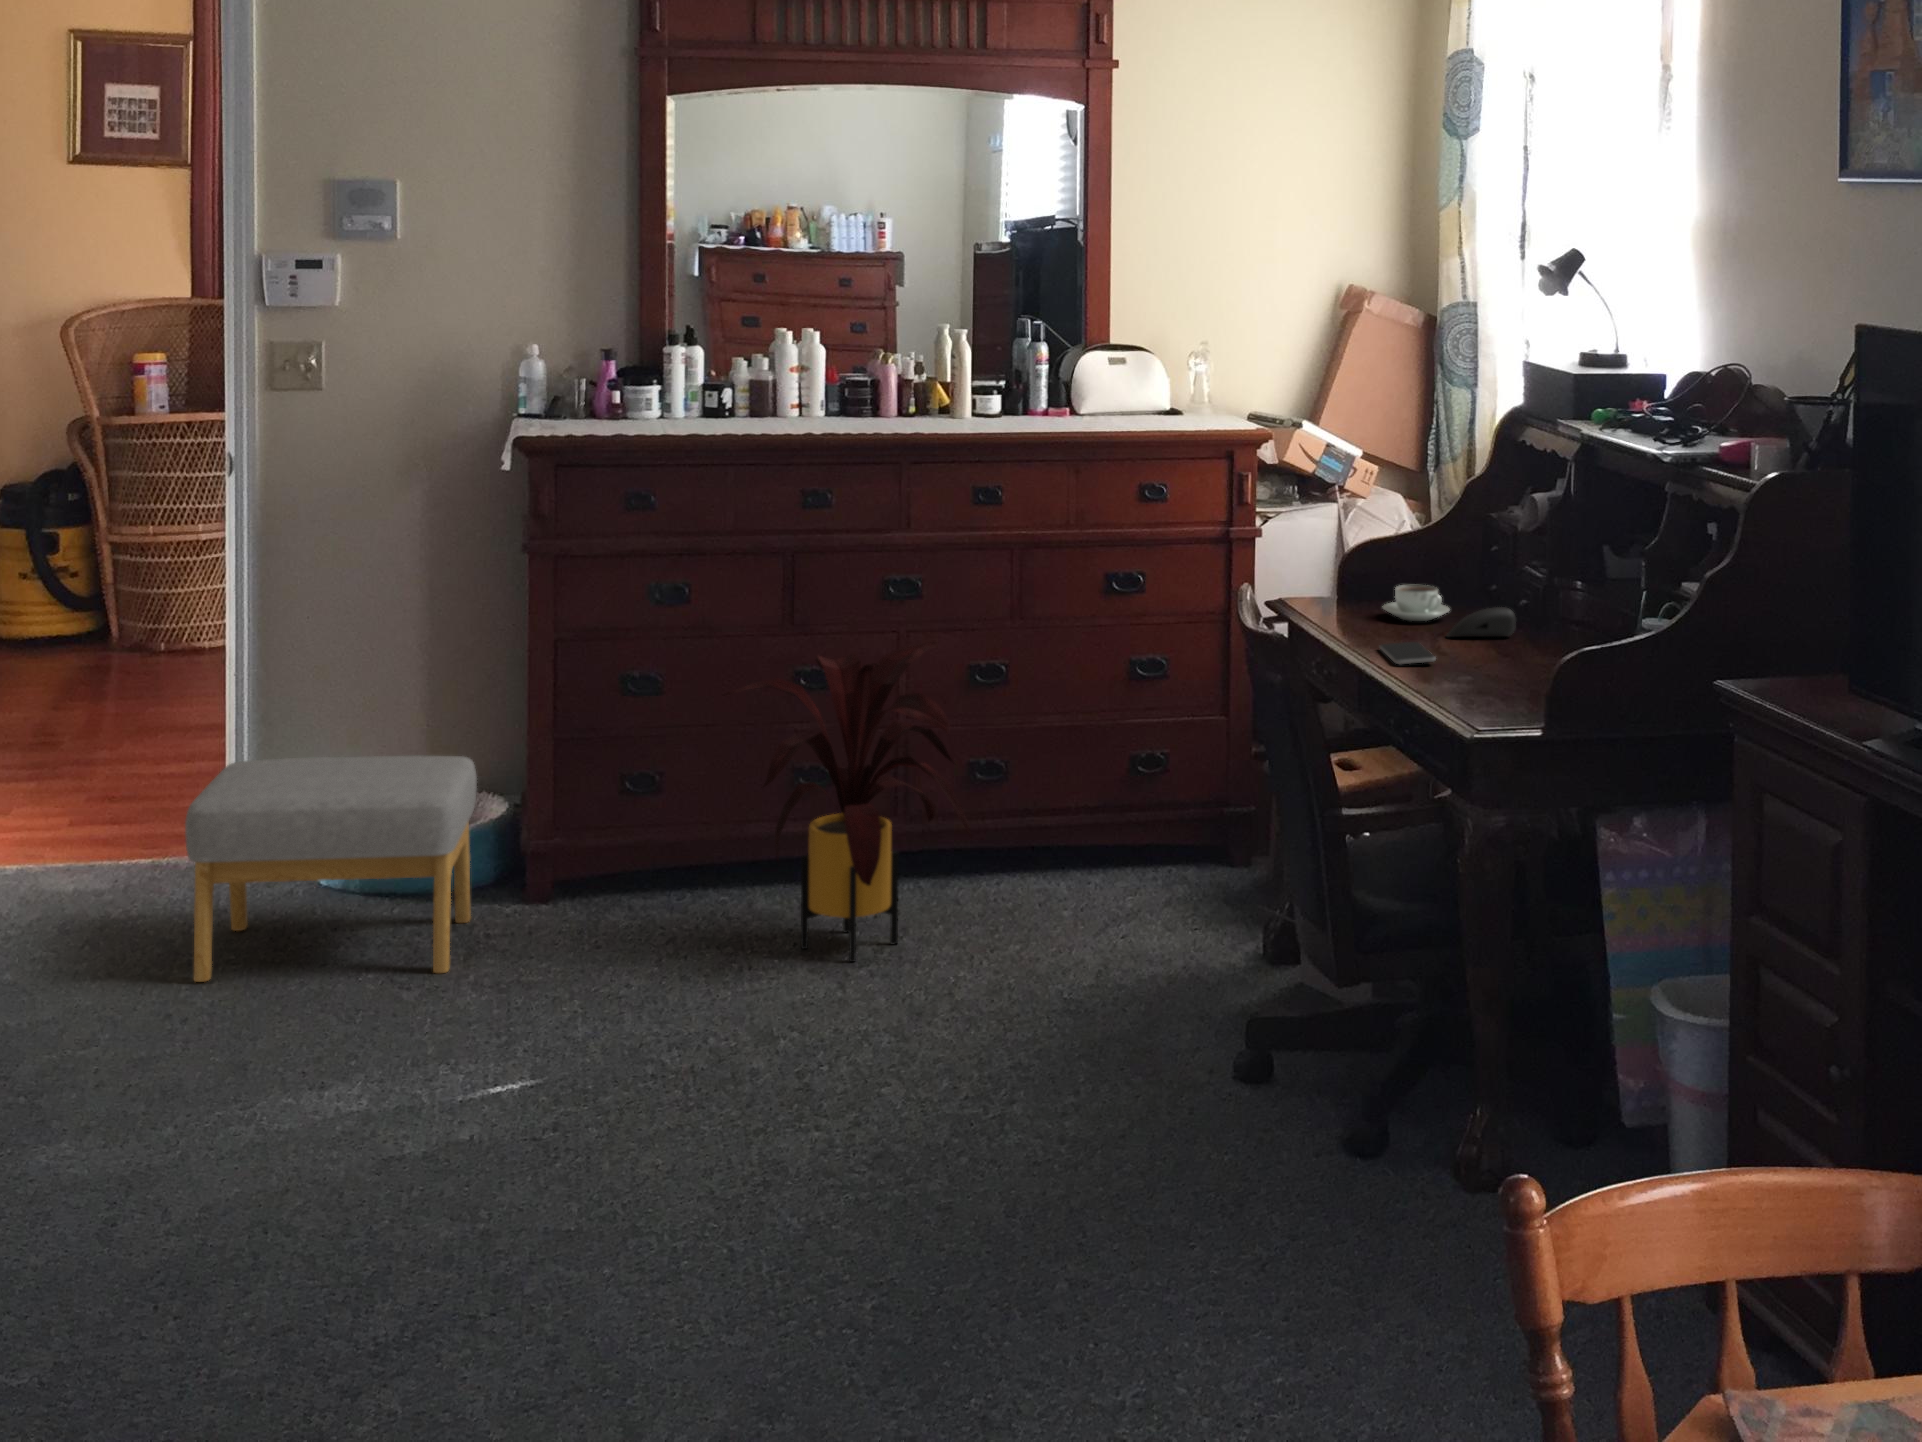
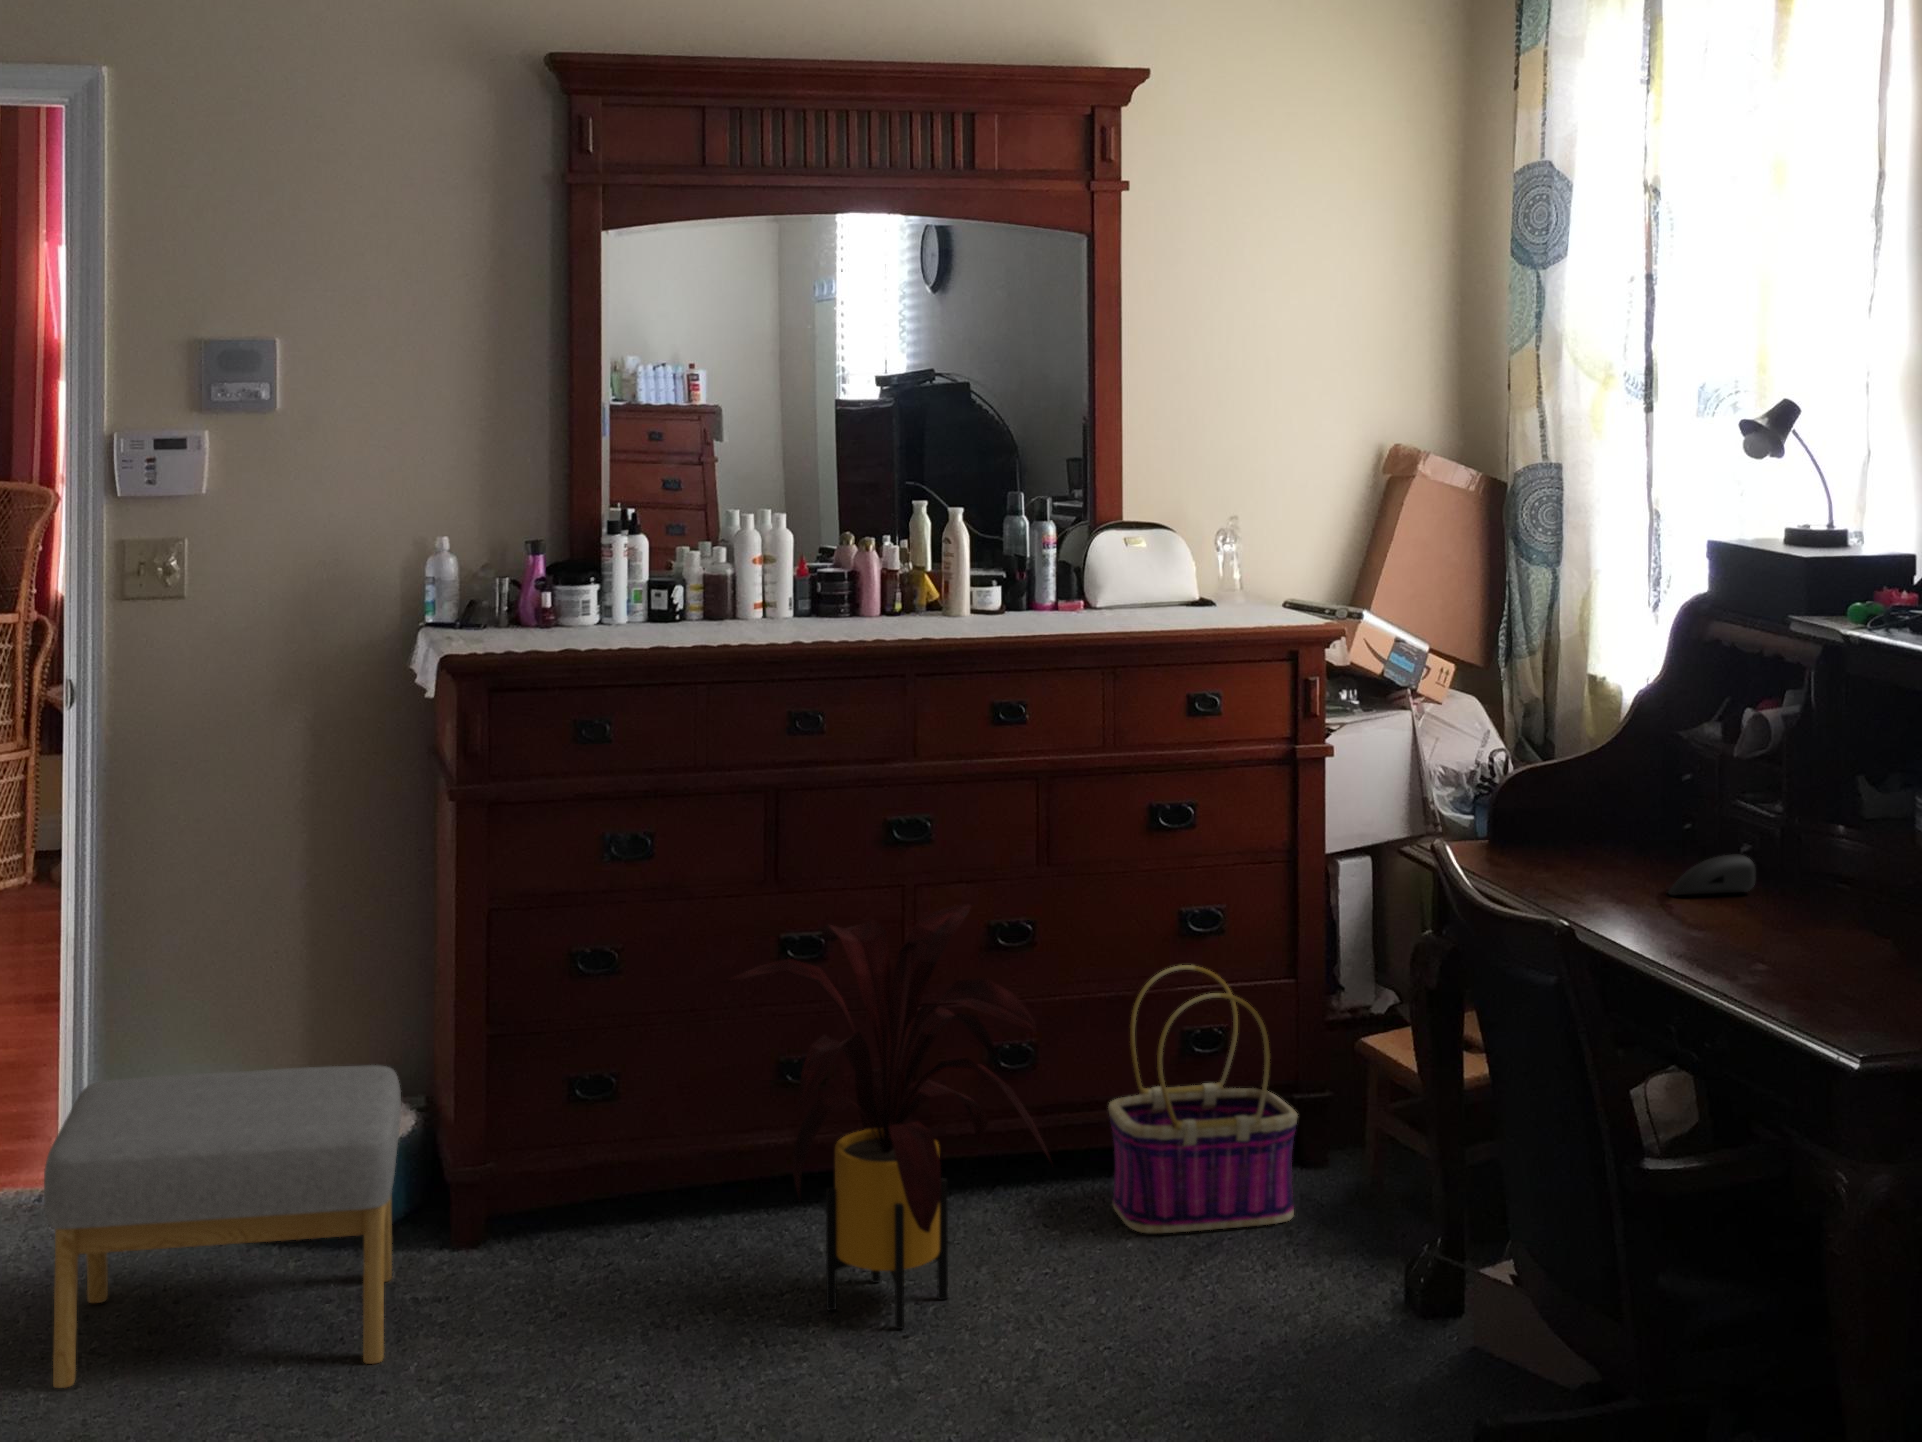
coffee cup: present [1383,585,1450,621] -> none [1562,823,1650,871]
smartphone: present [1380,642,1436,664] -> none [1604,906,1698,941]
basket: none [1052,700,1202,906] -> present [1108,965,1298,1233]

